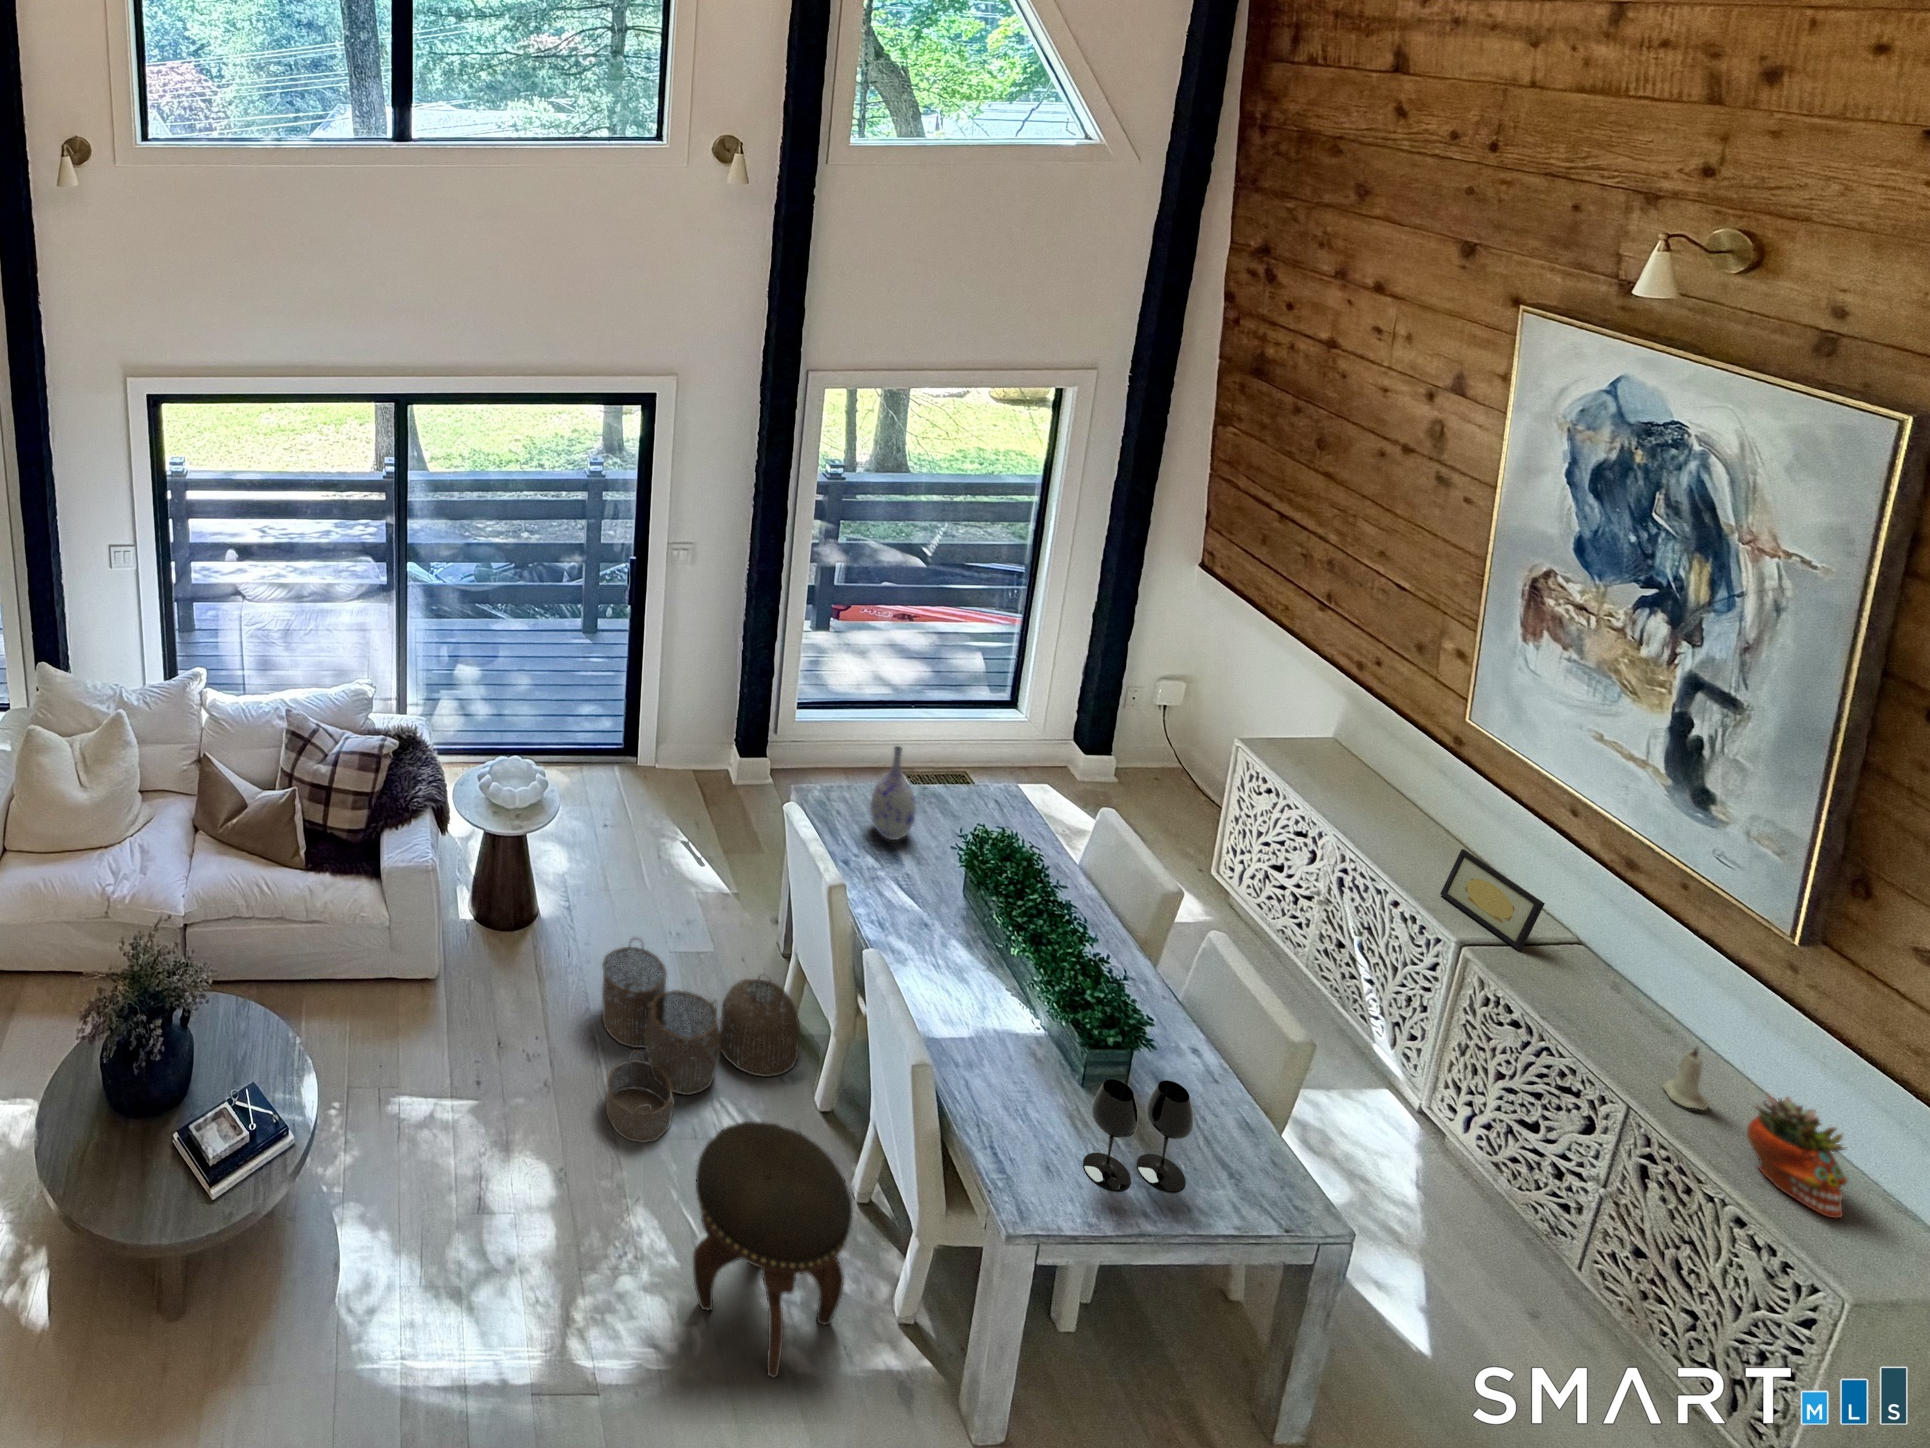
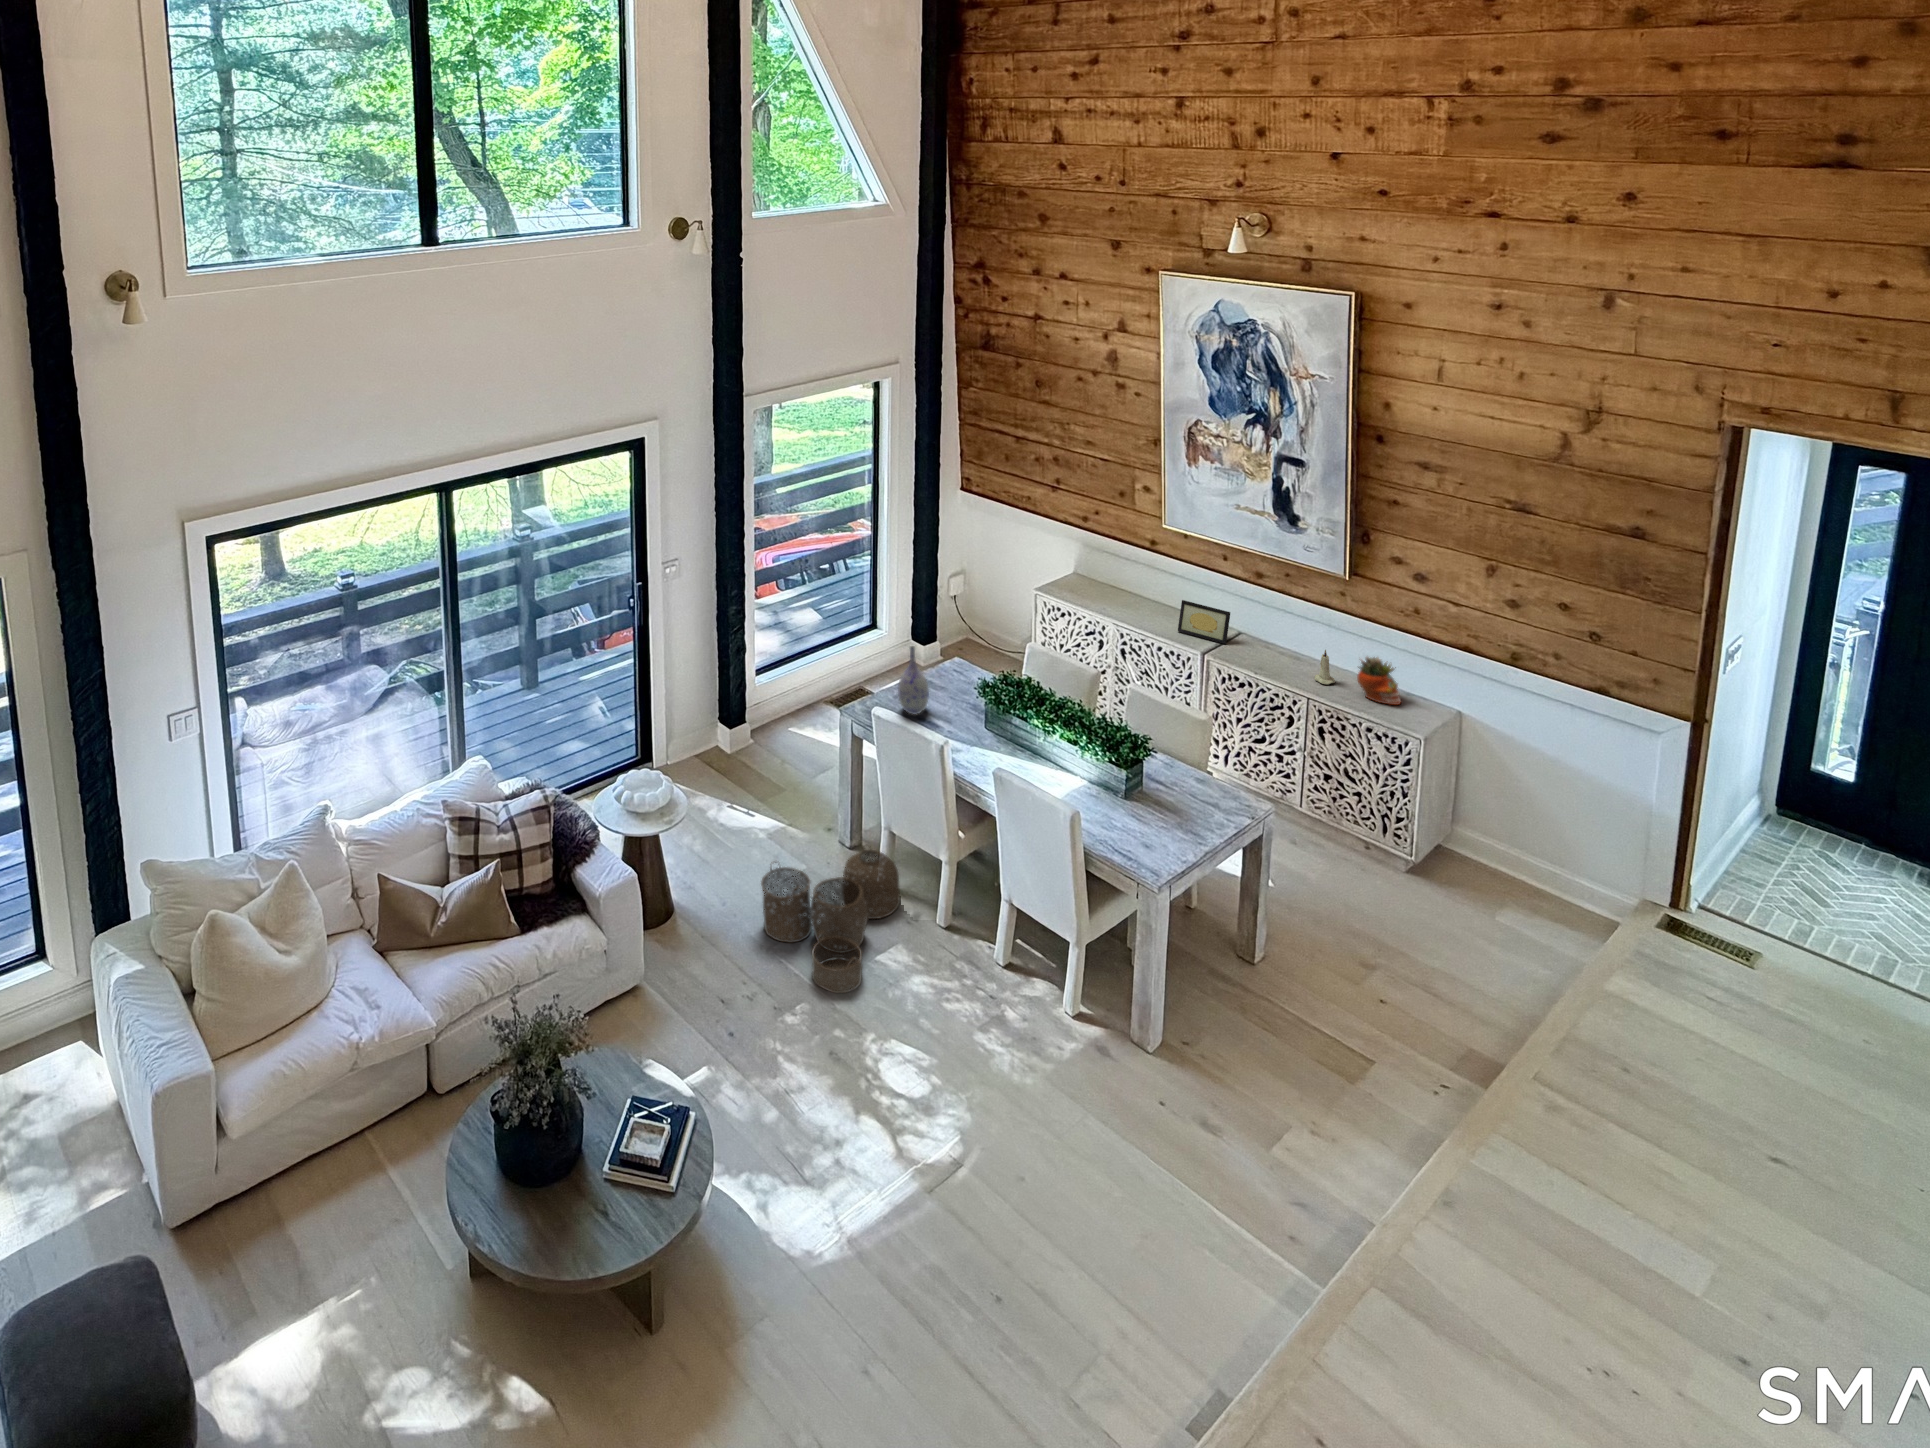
wine glass: present [1083,1079,1194,1191] -> none [1145,756,1193,833]
footstool: present [693,1121,853,1378] -> none [940,903,1046,1063]

